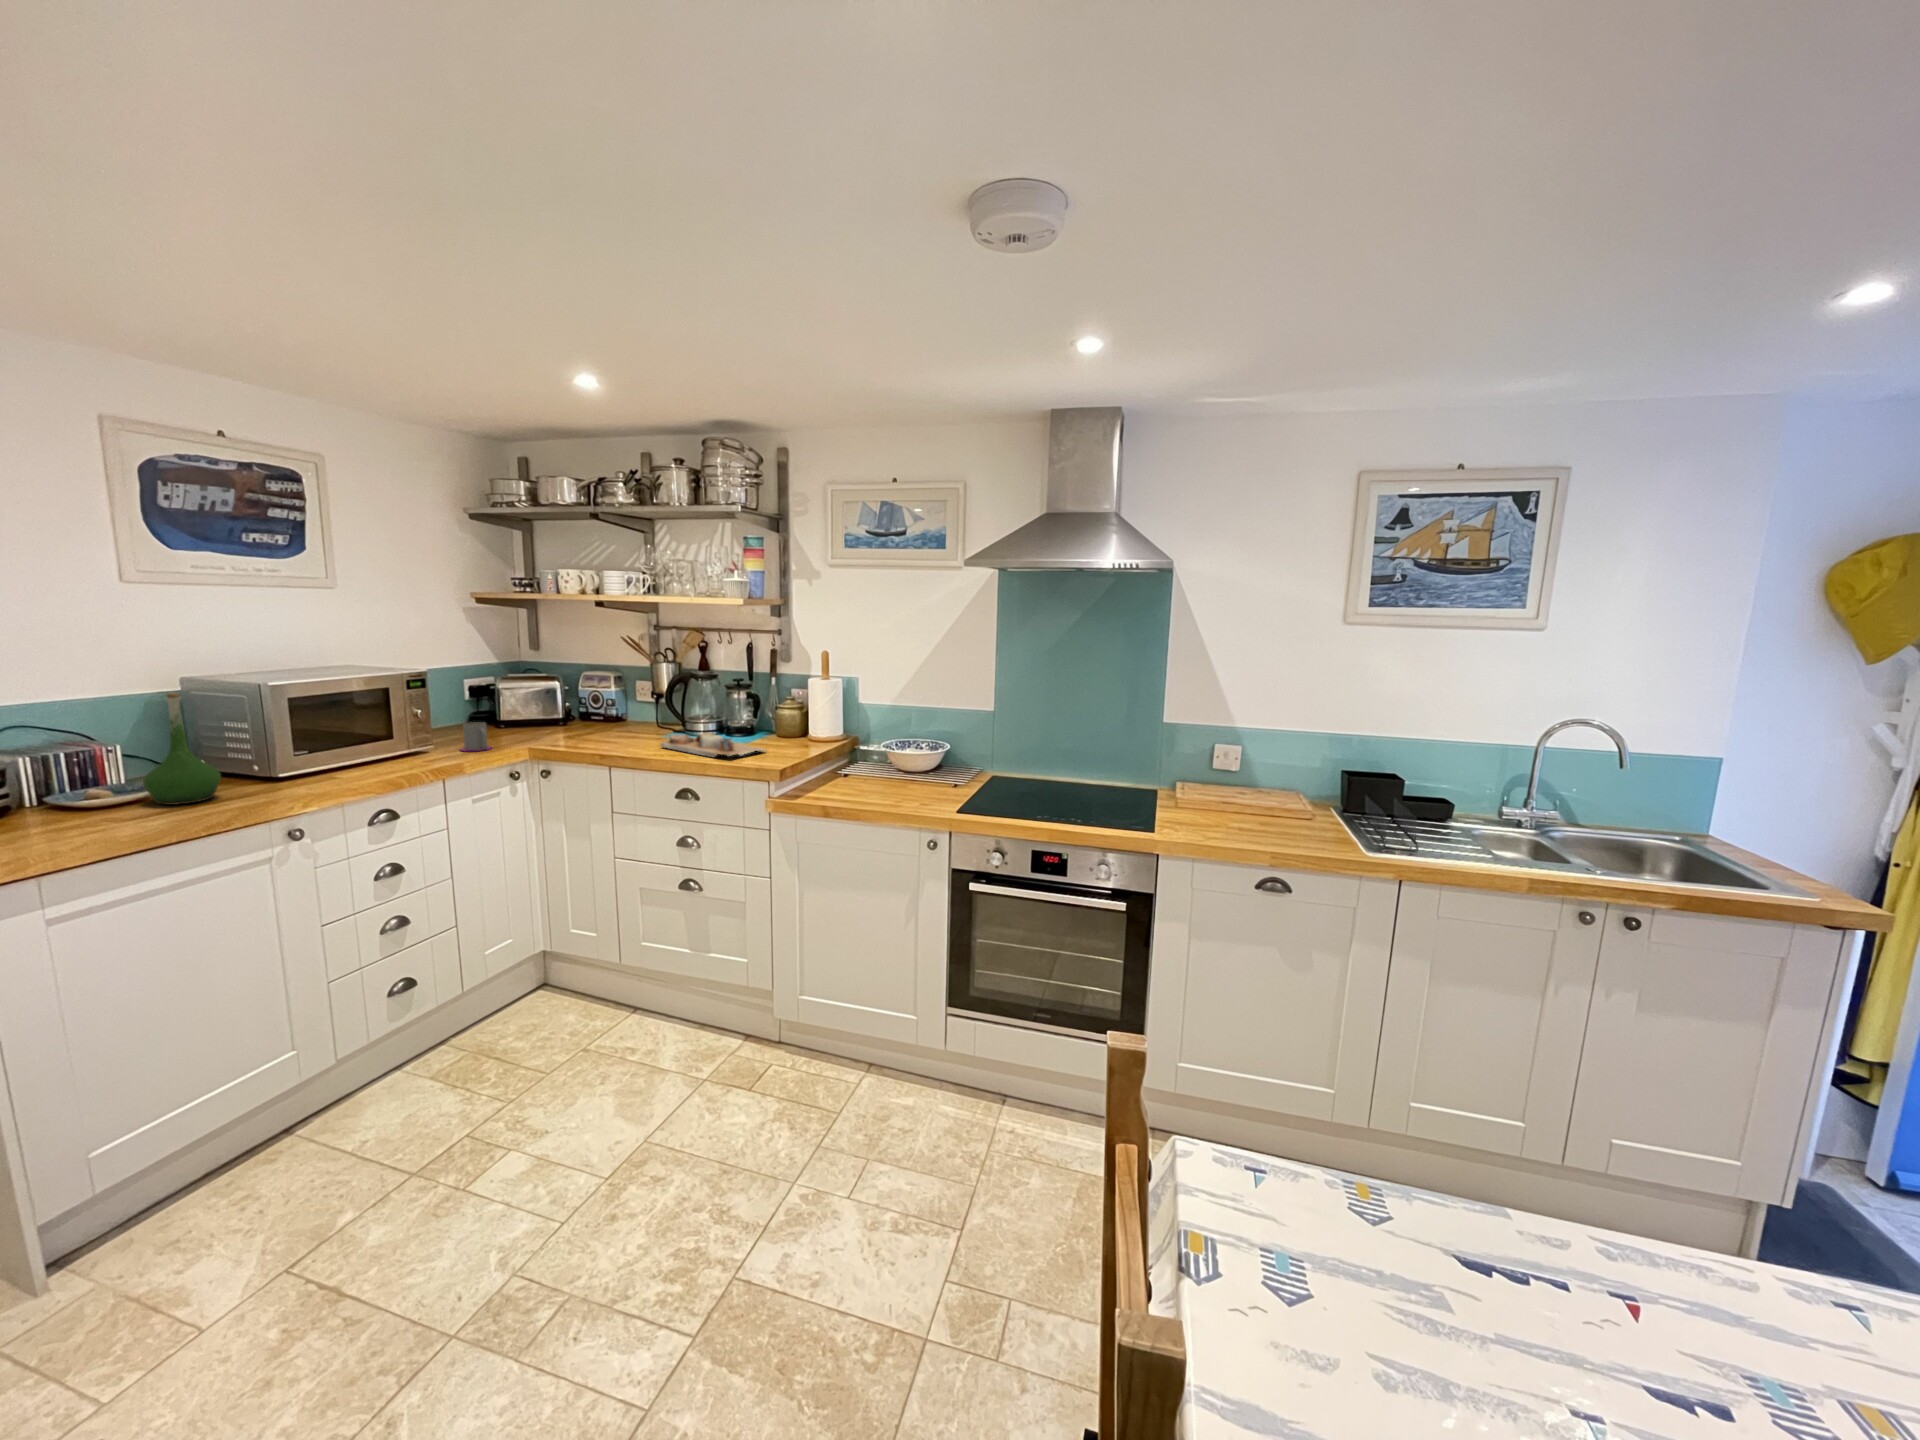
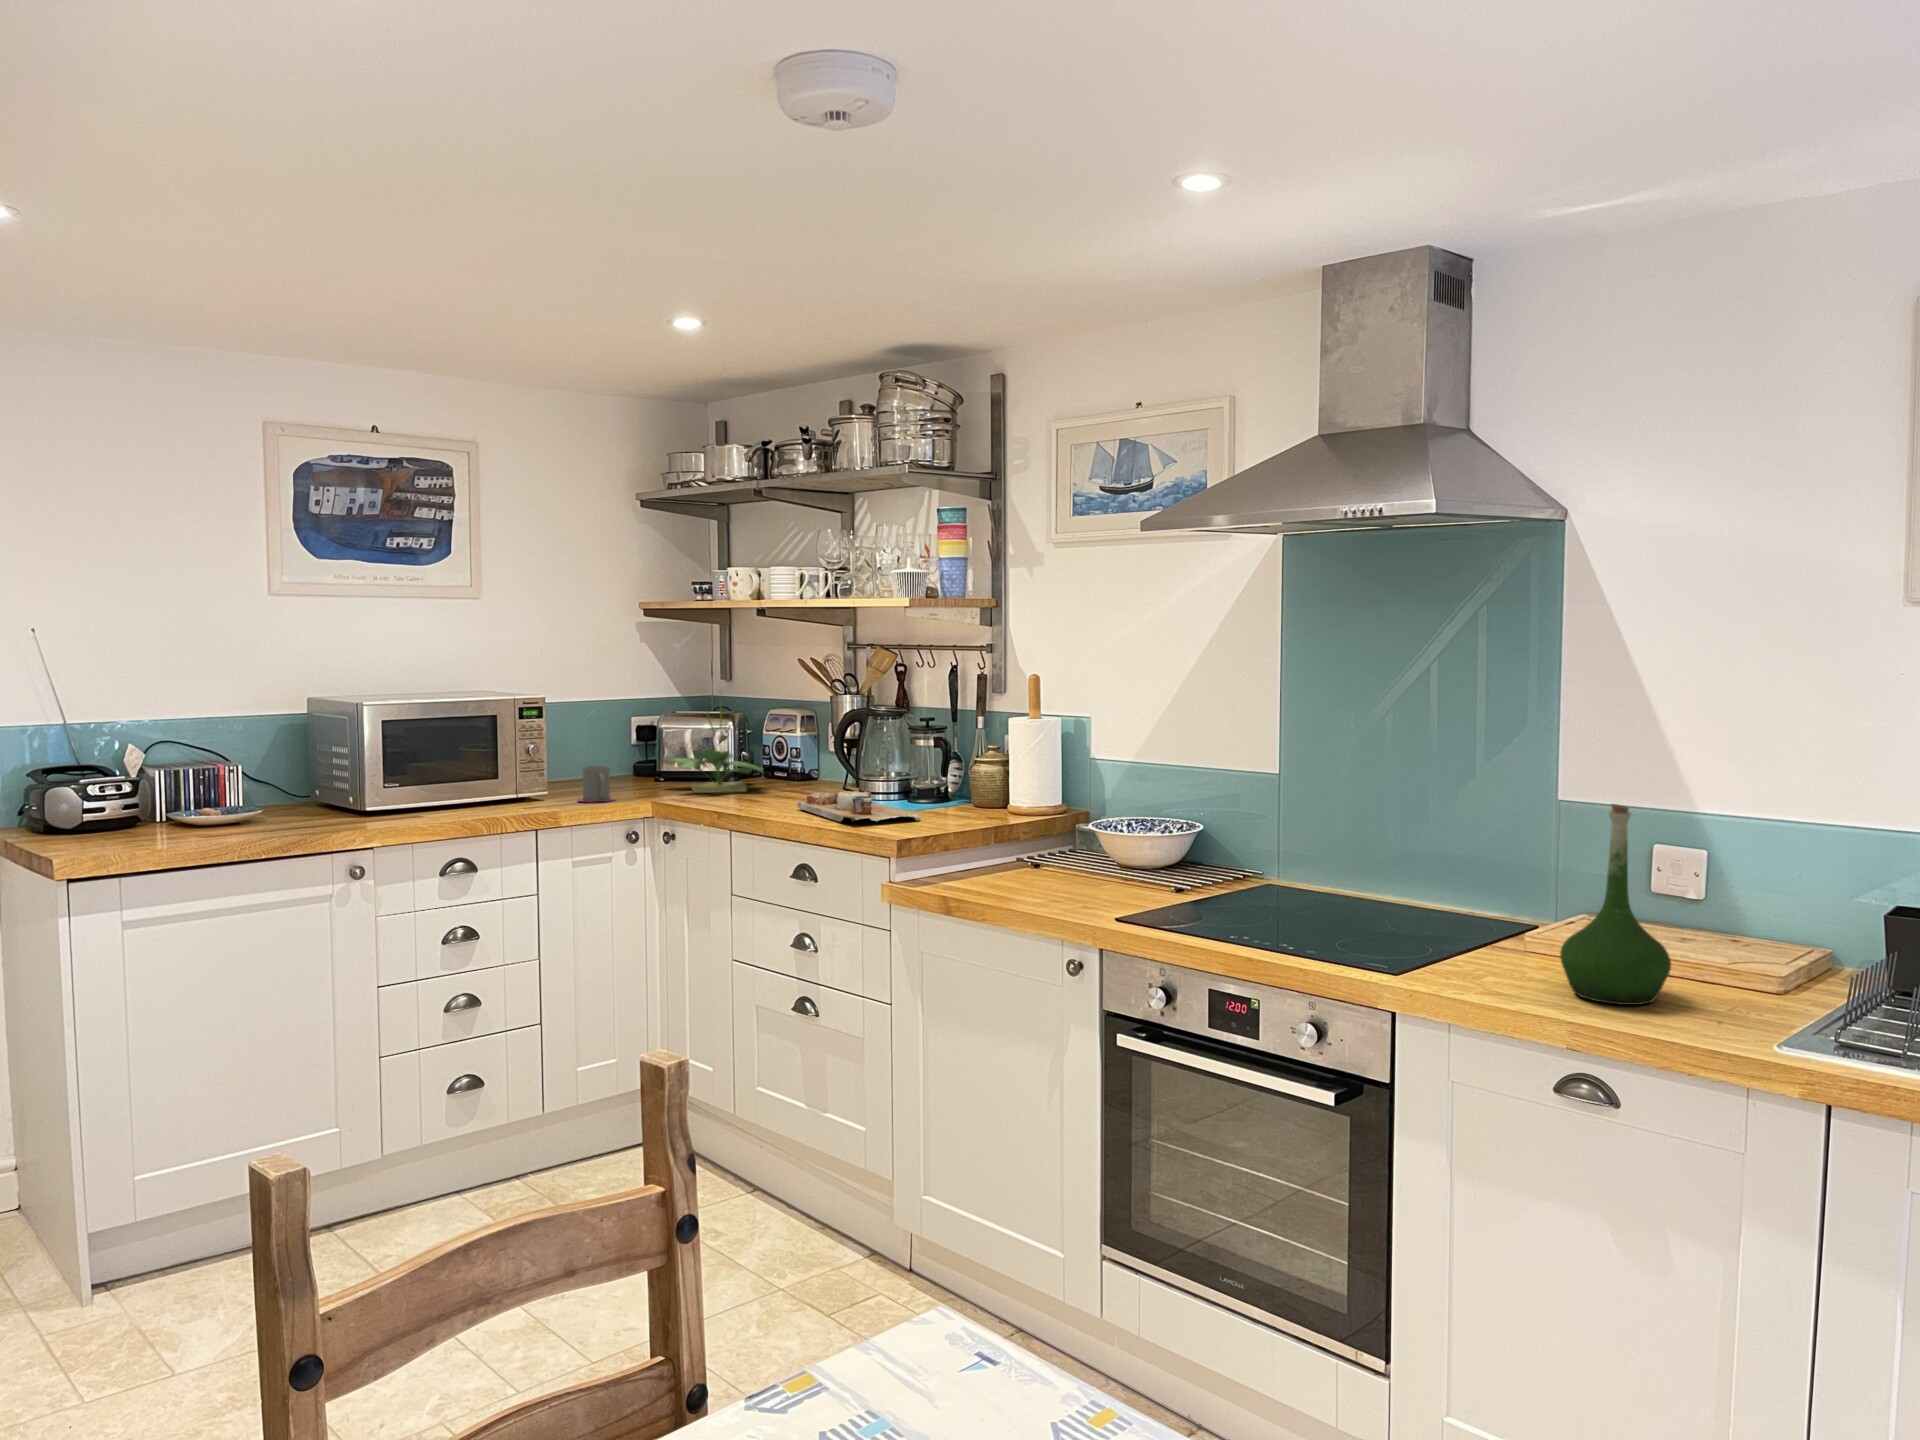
potted plant: none [511,661,607,737] -> present [671,698,762,793]
vase: present [143,693,221,805] -> present [1560,804,1671,1005]

